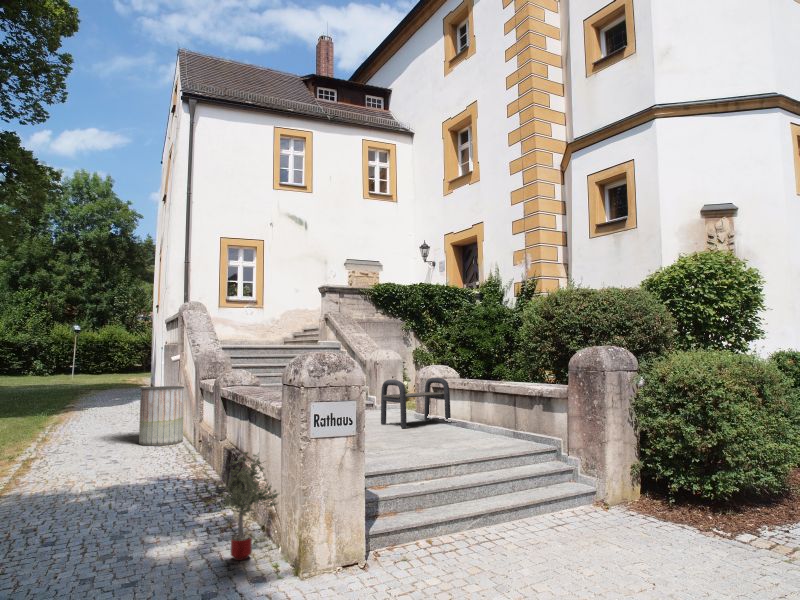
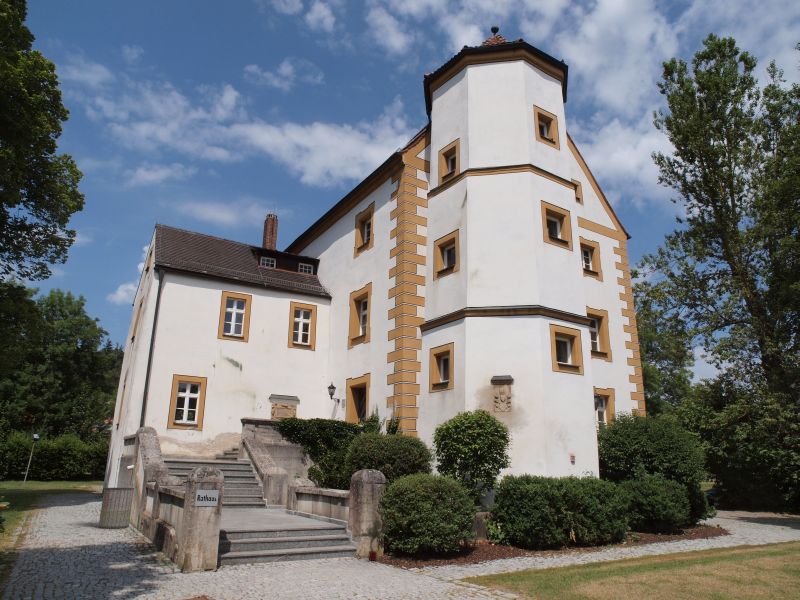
bench: present [381,378,451,428] -> none [260,486,306,517]
potted tree: present [224,452,279,560] -> present [358,515,390,561]

